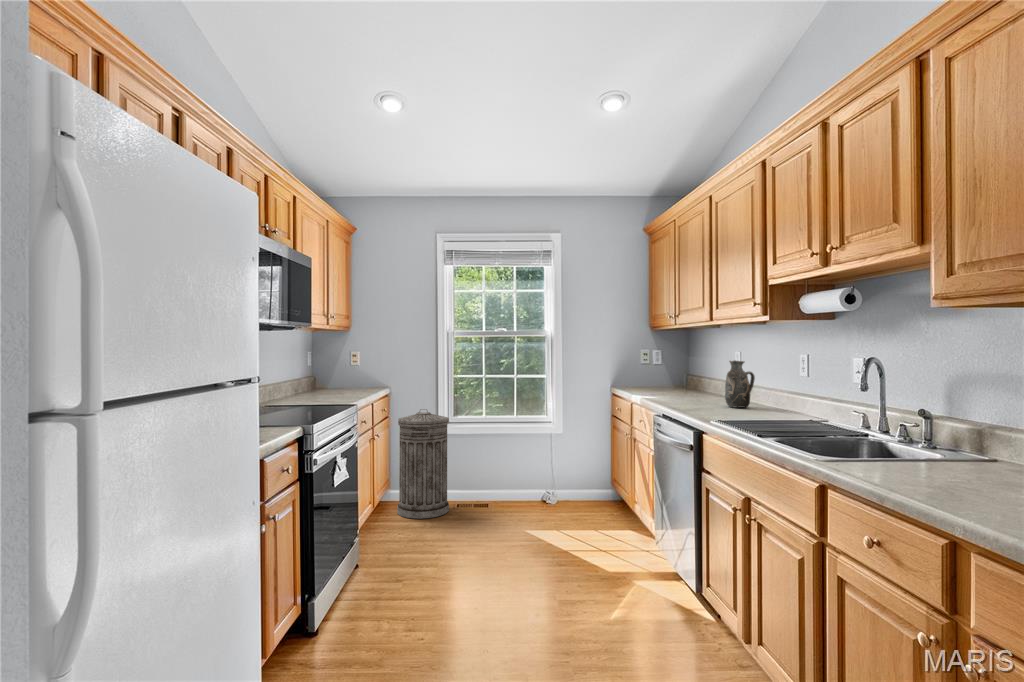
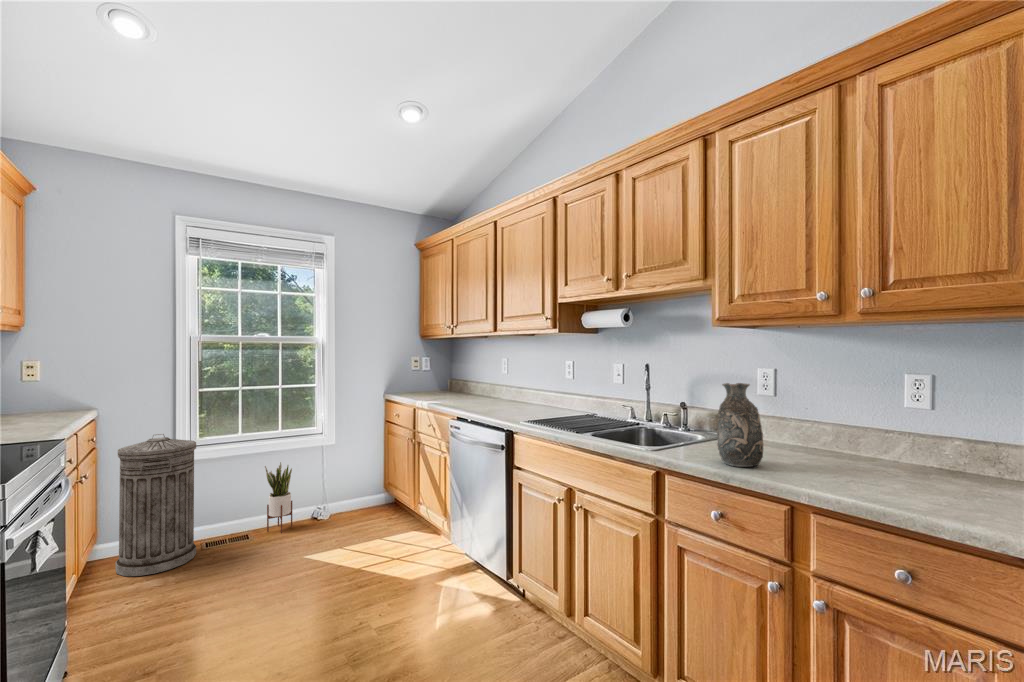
decorative vase: present [725,360,755,407] -> present [717,383,763,467]
potted plant: none [501,444,525,508] -> present [265,462,292,533]

